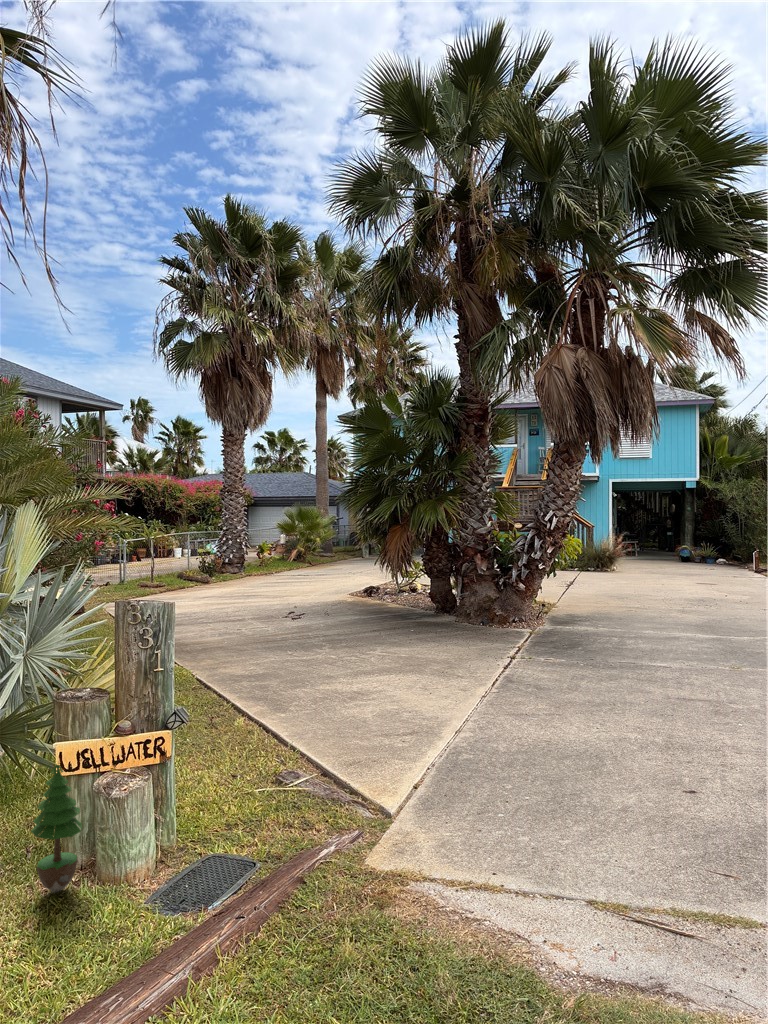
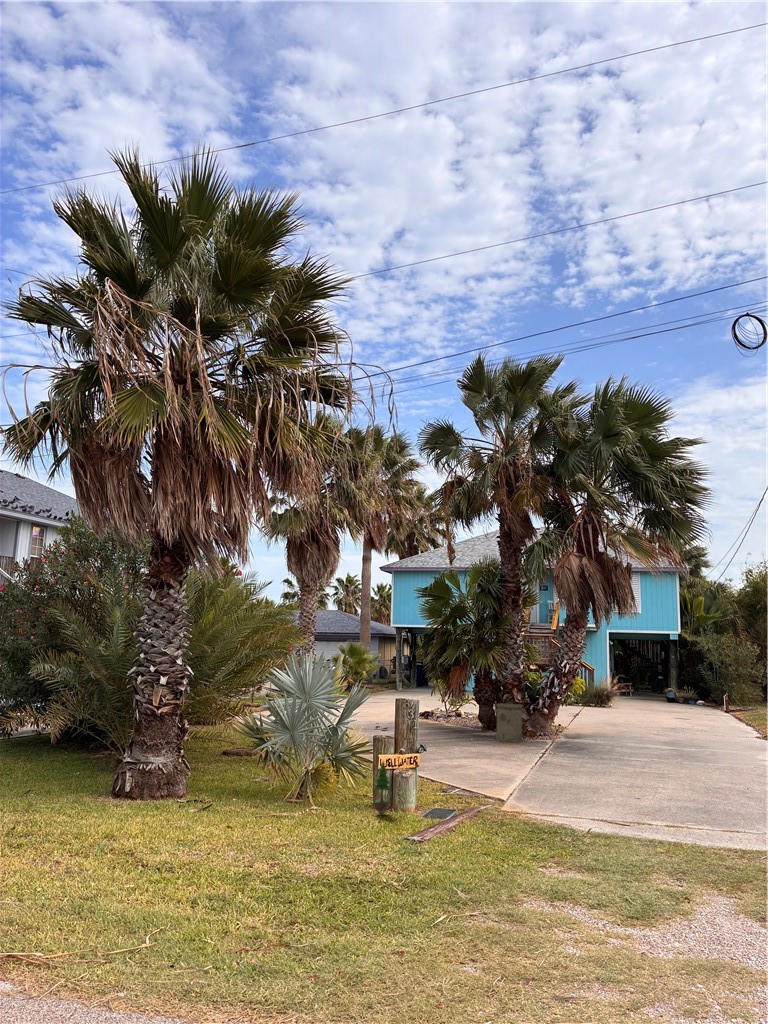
trash can: none [450,577,488,633] -> present [496,703,522,742]

